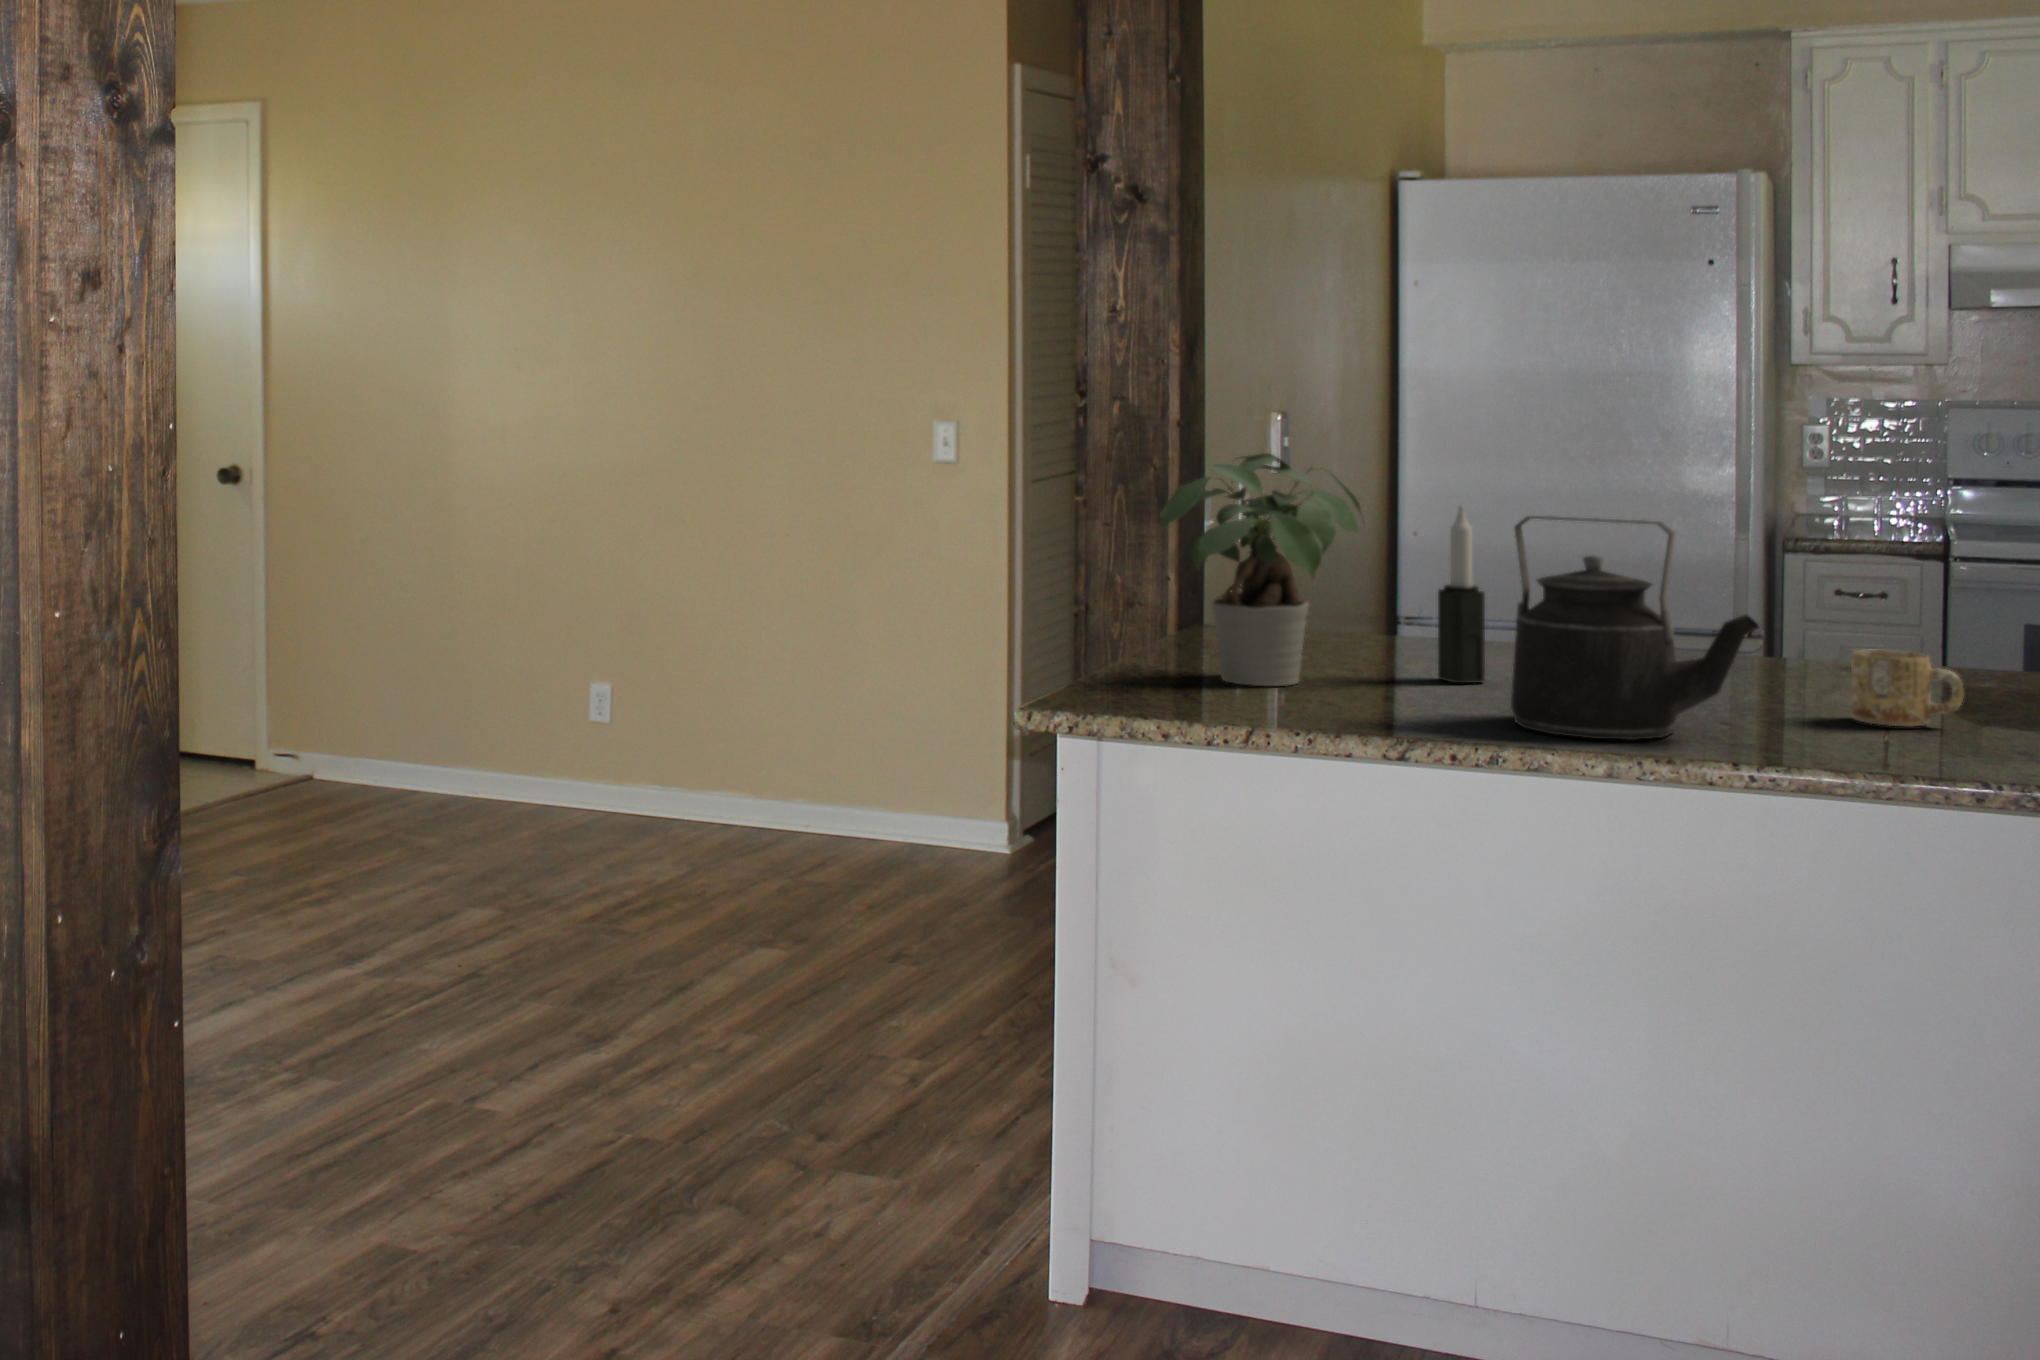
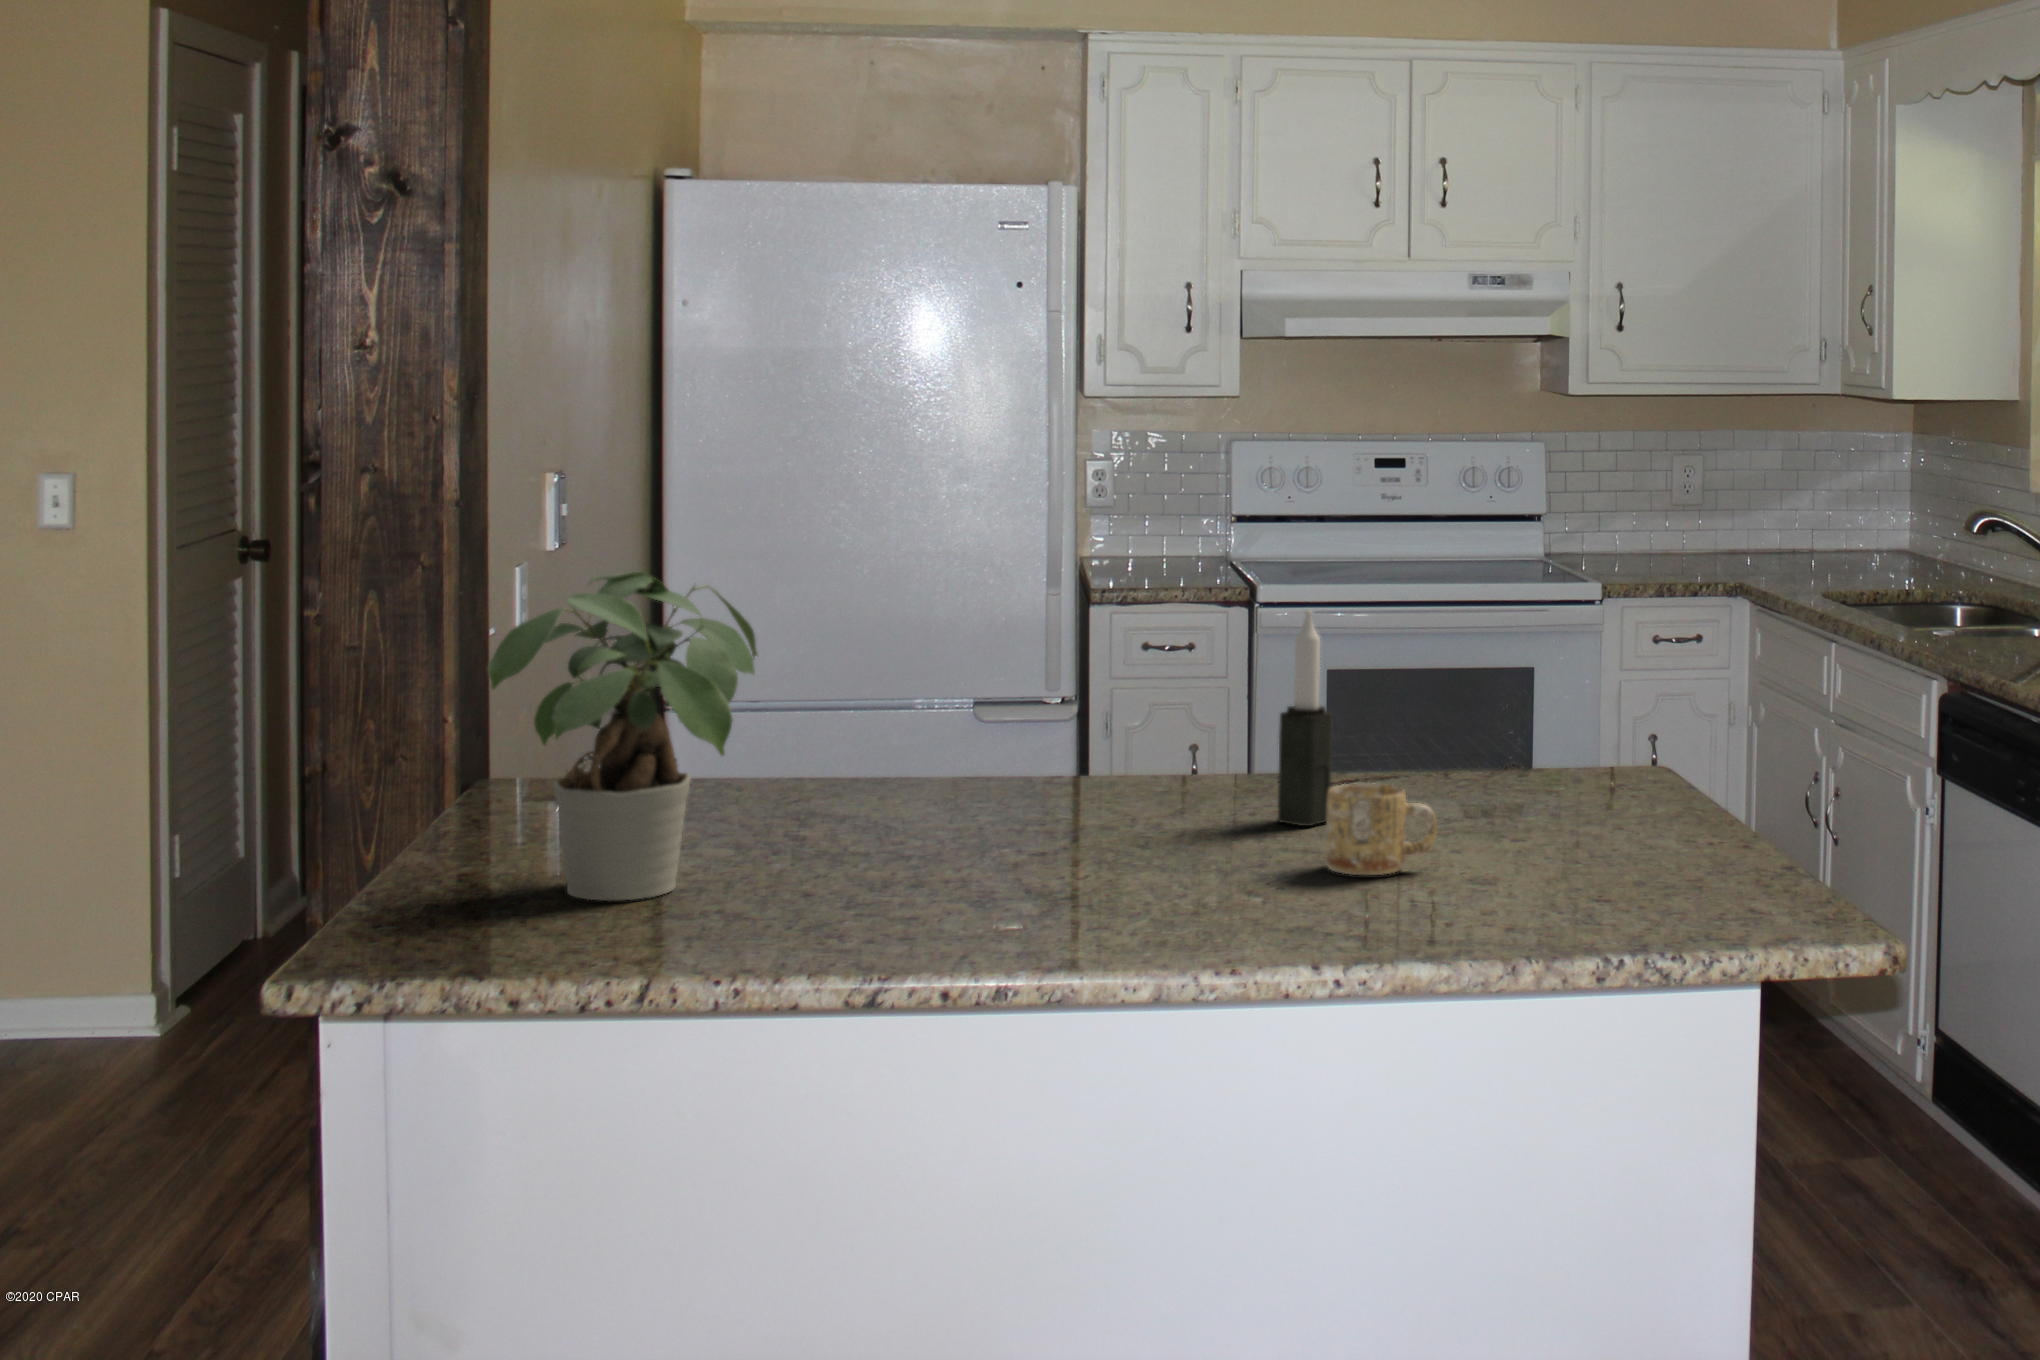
candle: present [1438,505,1485,683] -> present [1278,610,1333,826]
kettle: present [1511,515,1759,740] -> none [975,654,1265,942]

